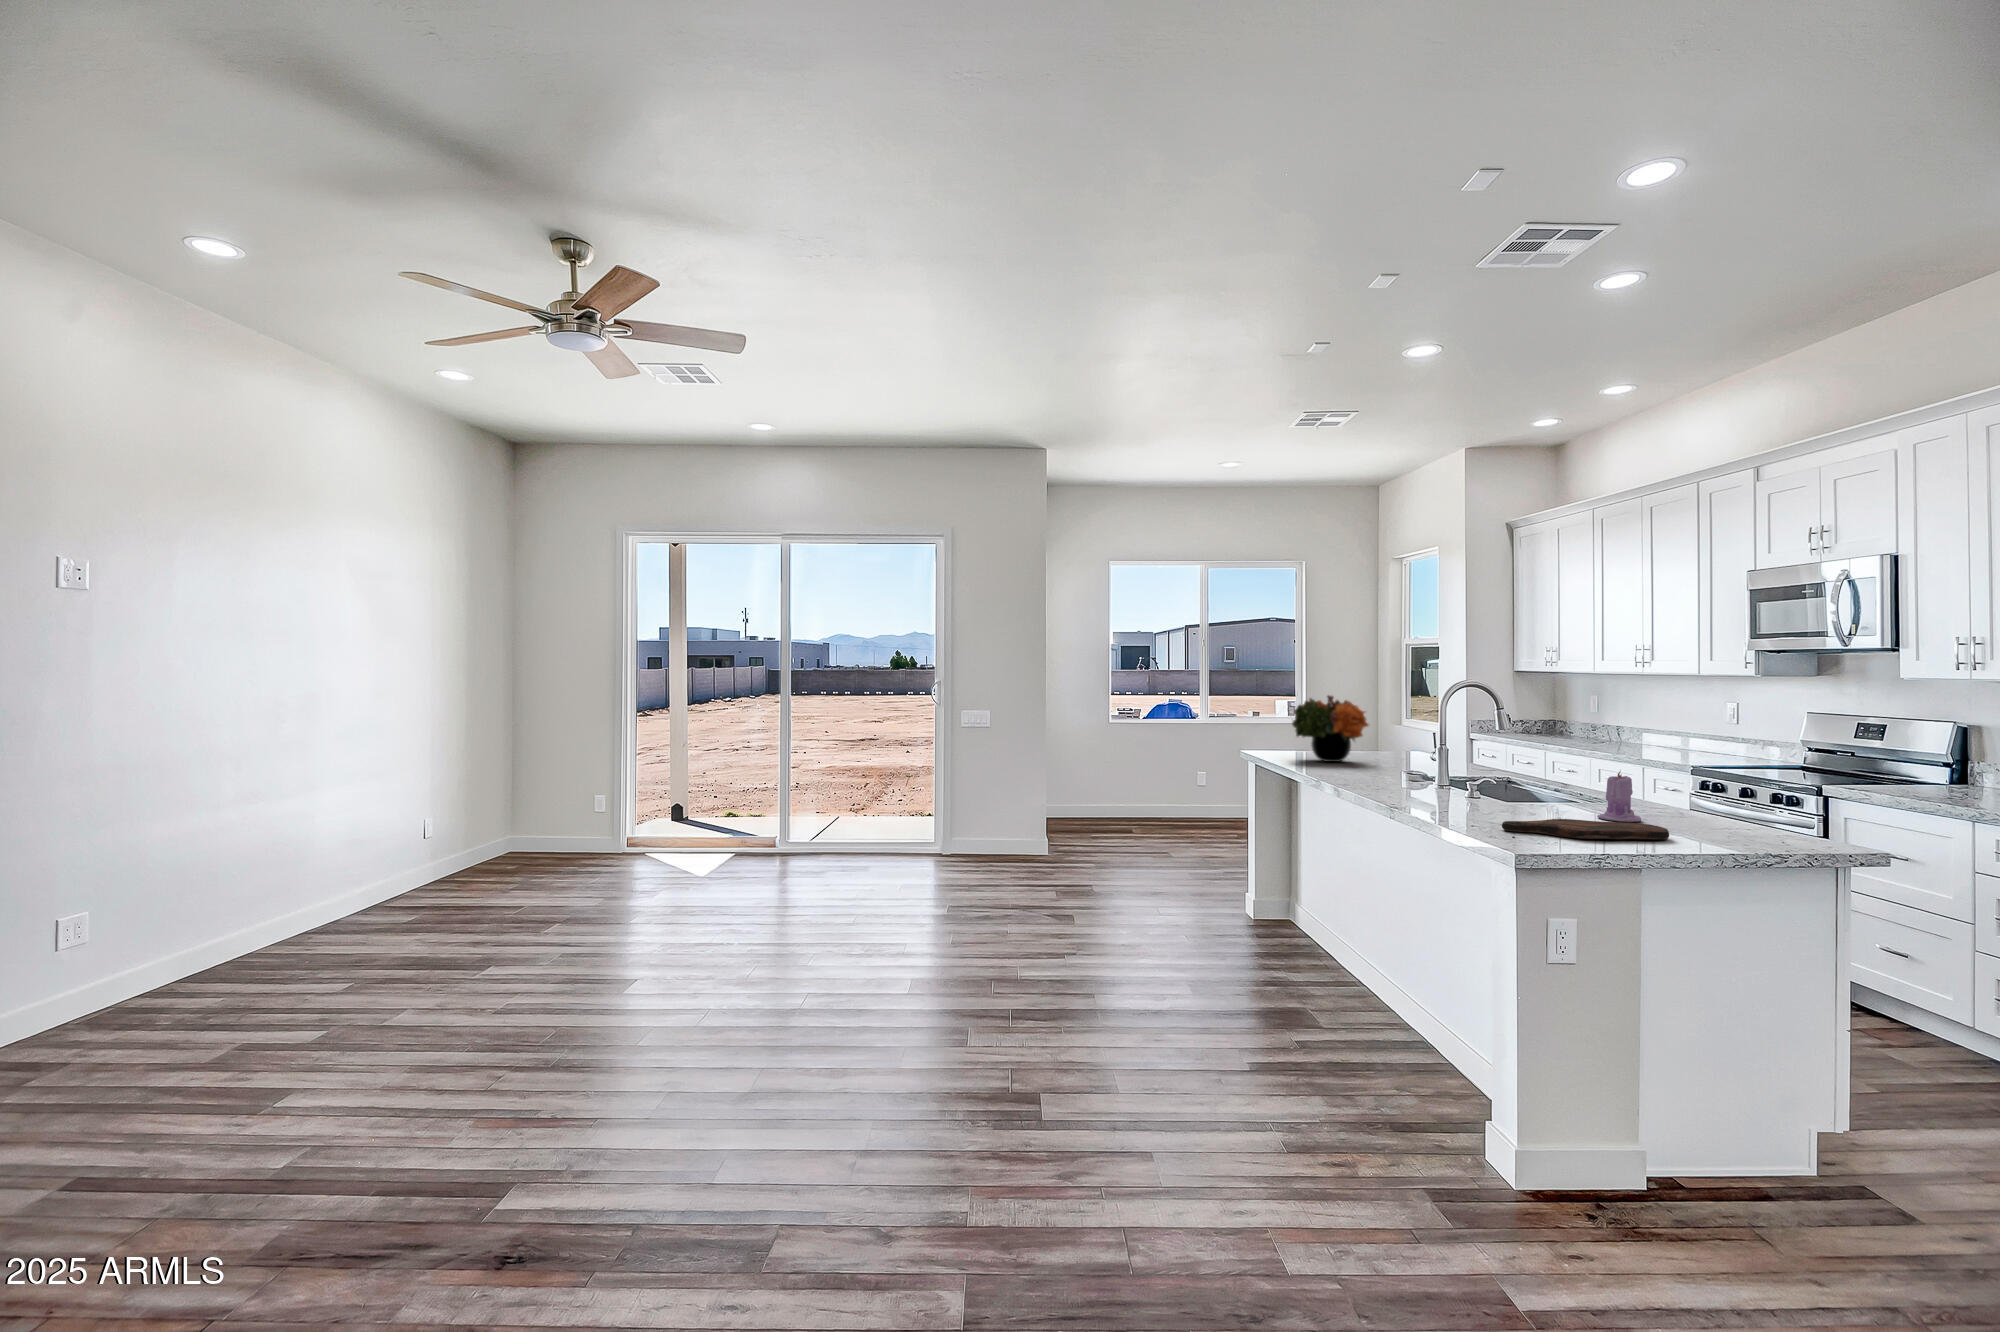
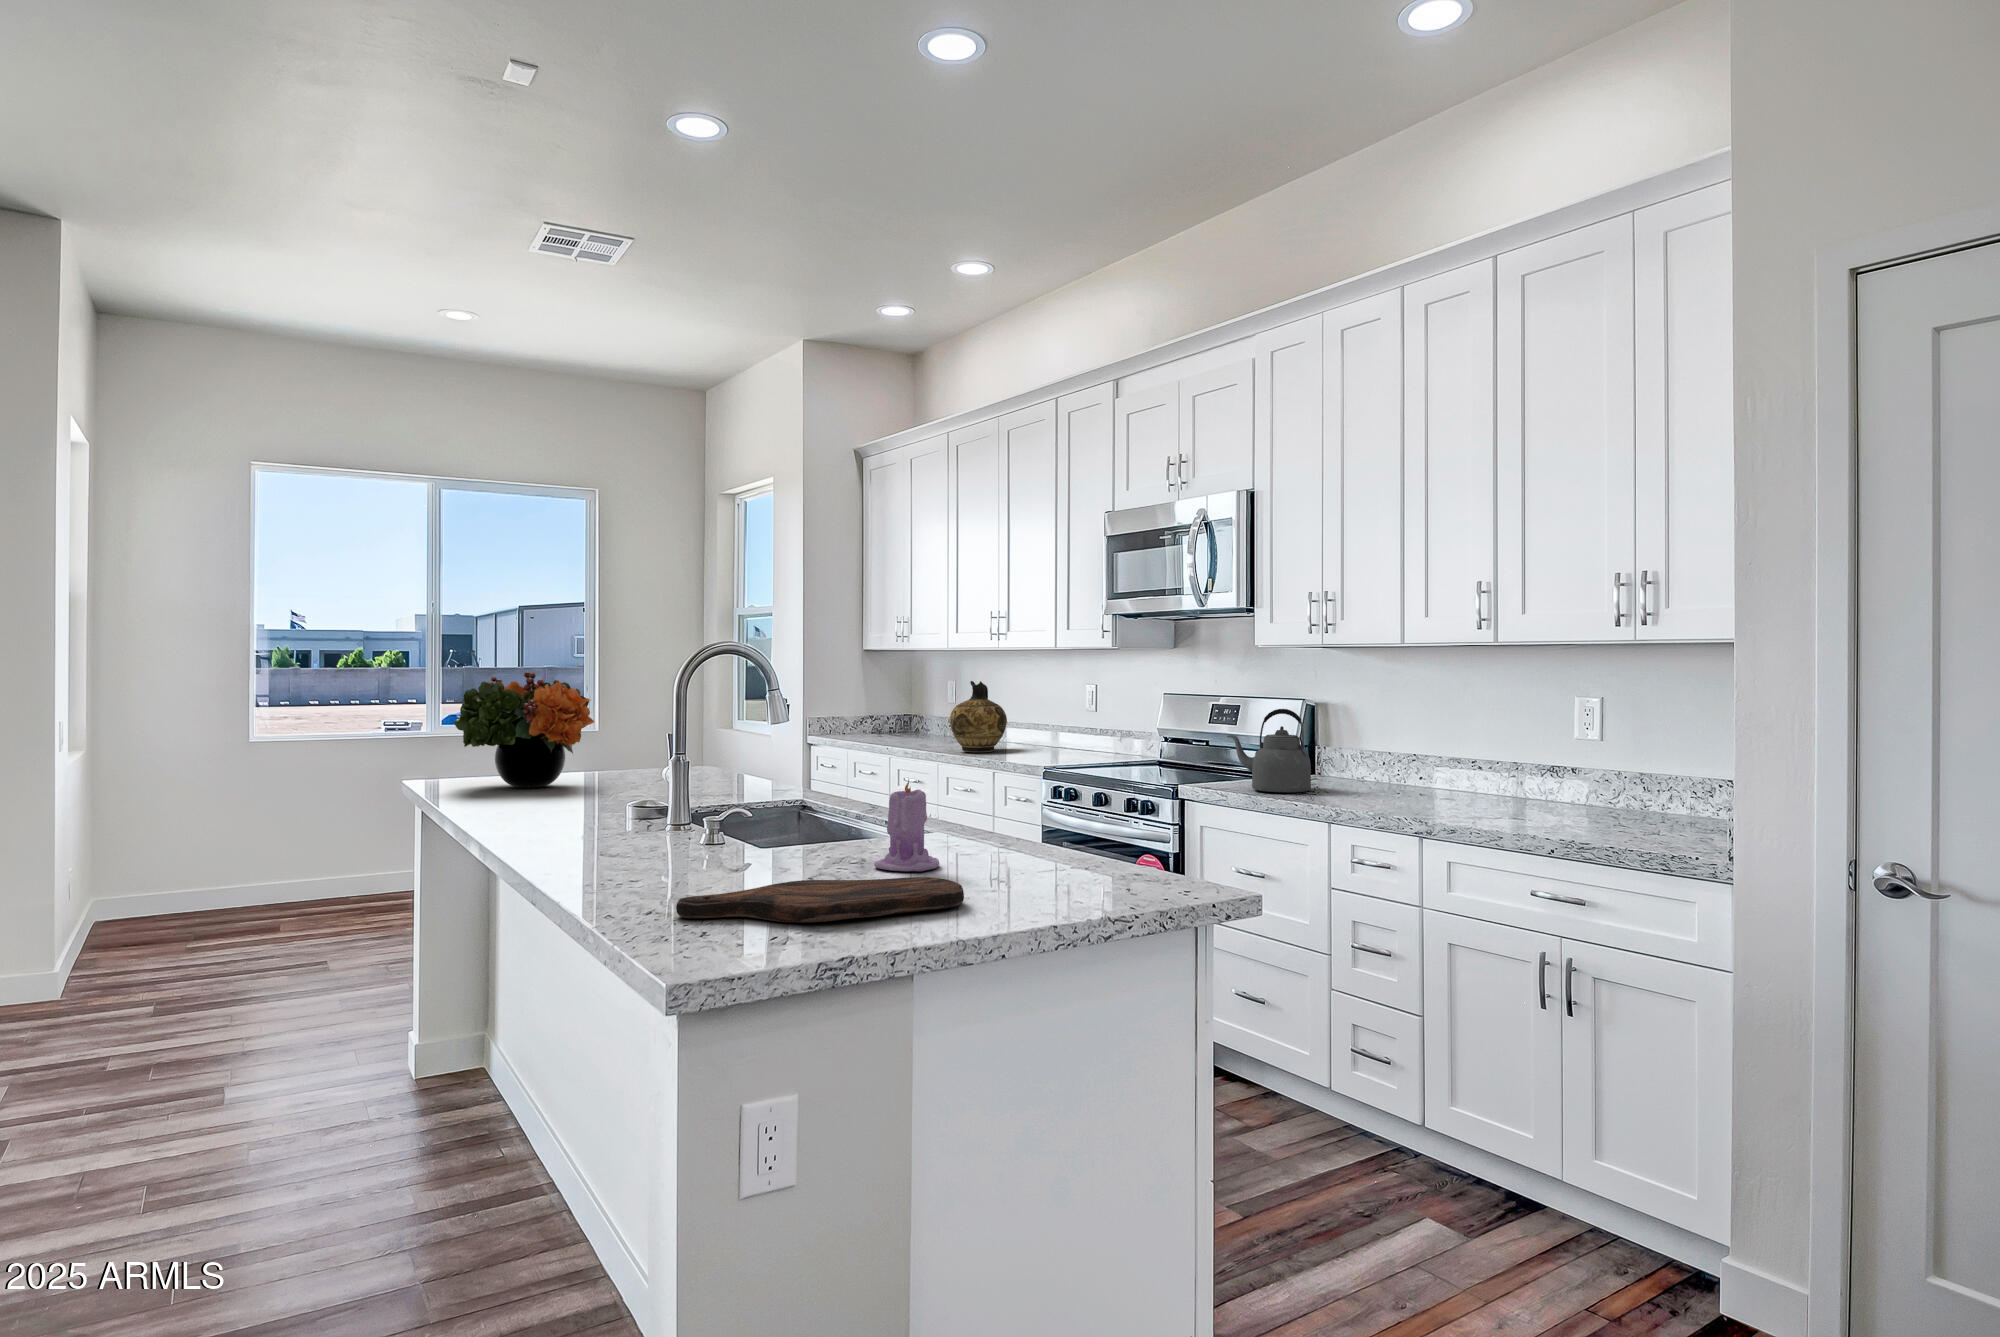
ceramic jug: none [1599,699,1650,752] -> present [950,681,1007,752]
kettle: none [1870,731,1960,797] -> present [1227,709,1311,792]

